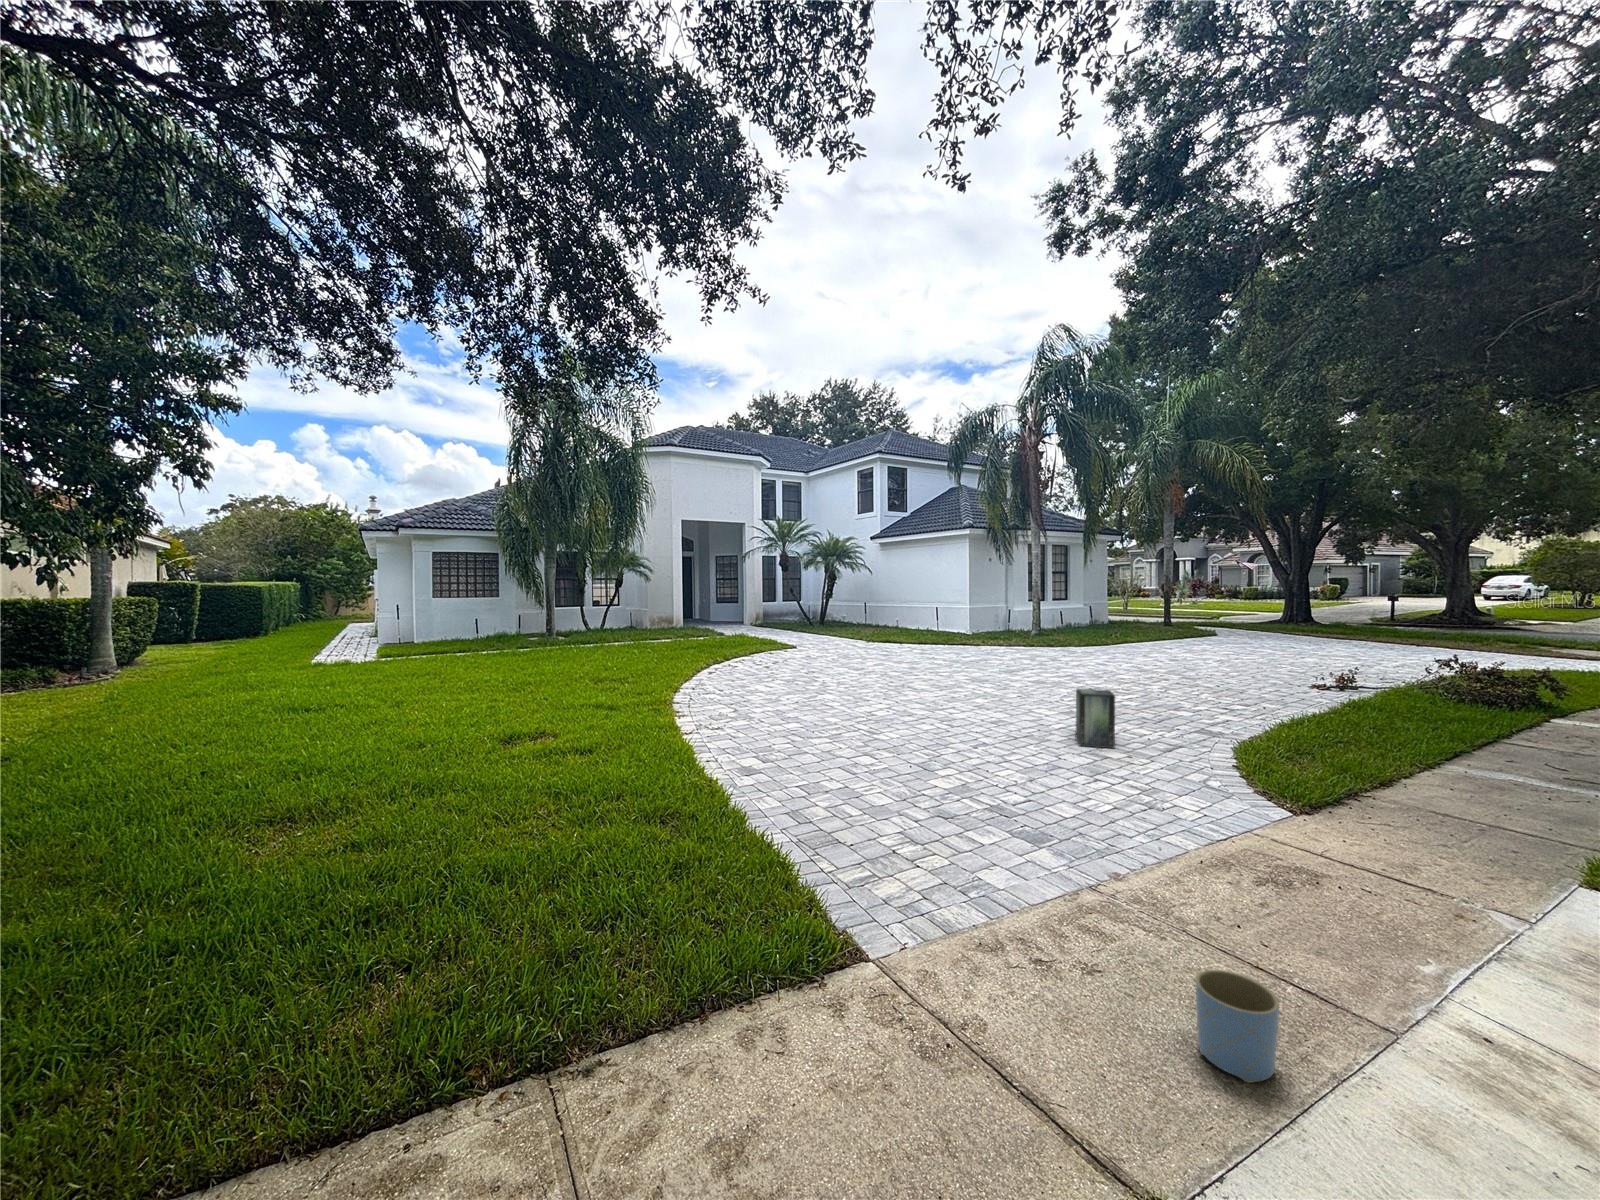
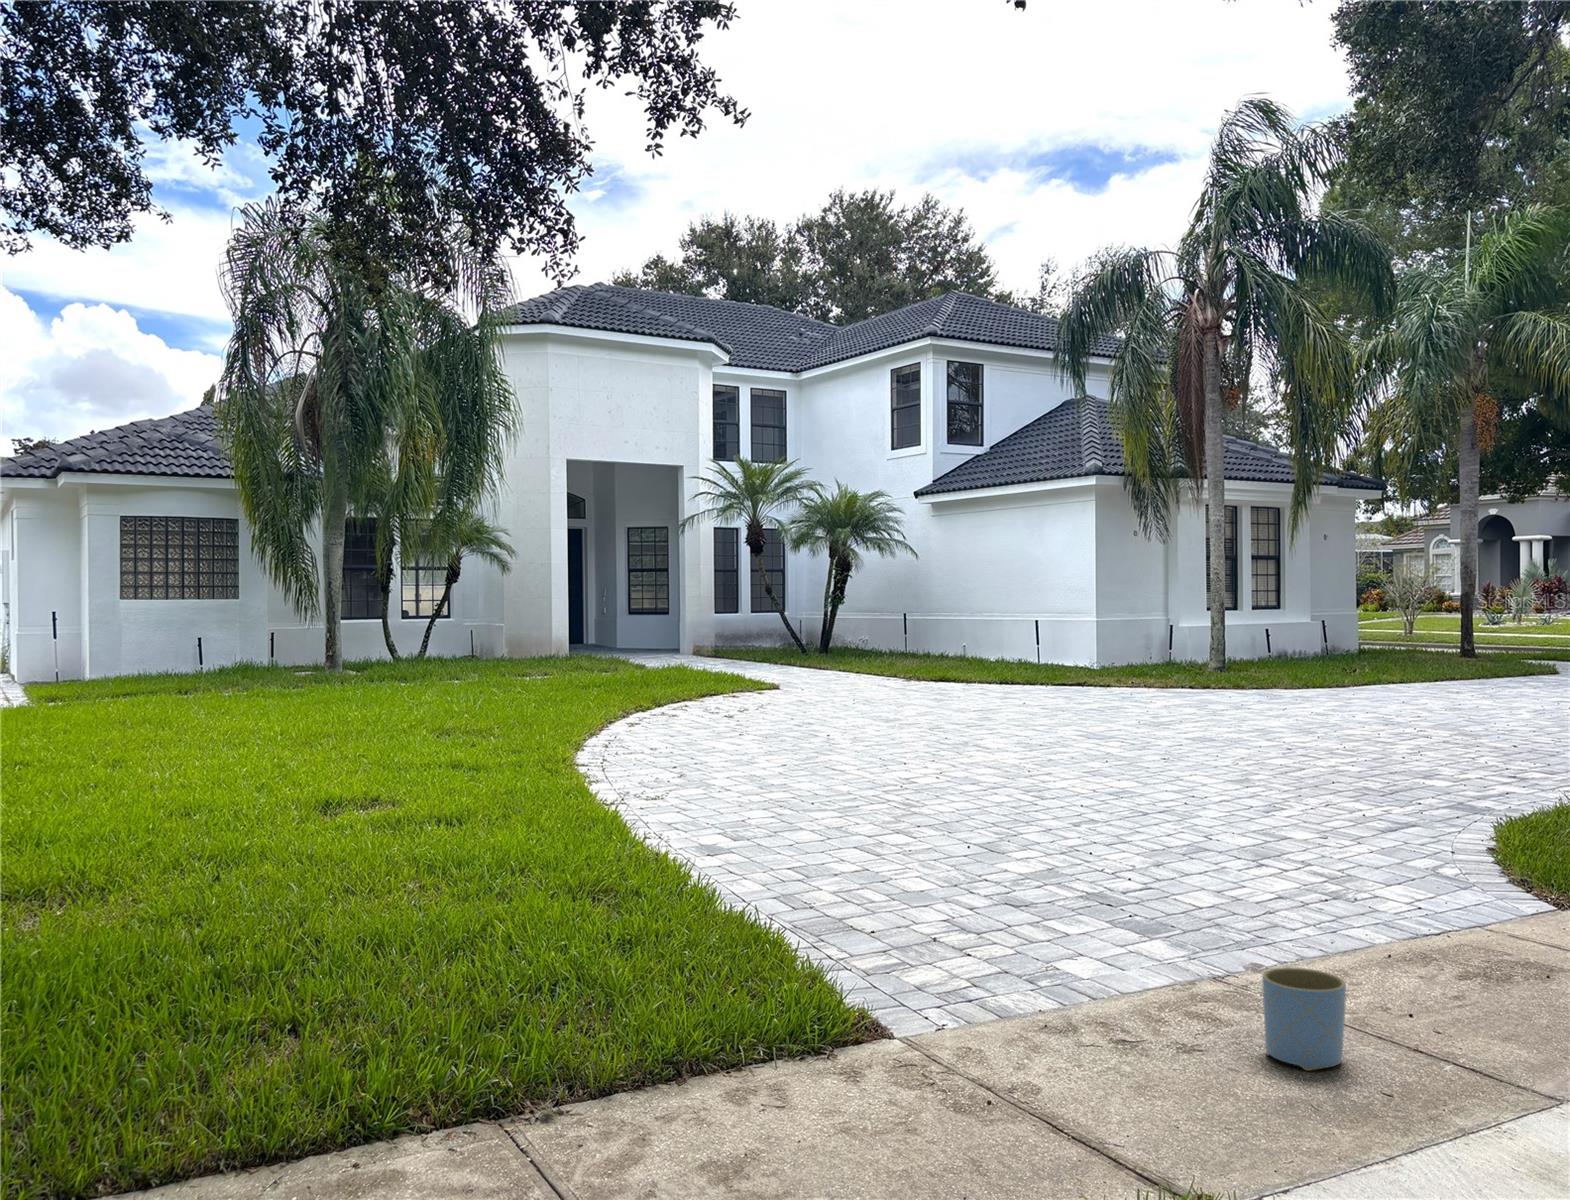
storage box: present [1076,689,1115,748] -> none [1235,724,1291,815]

